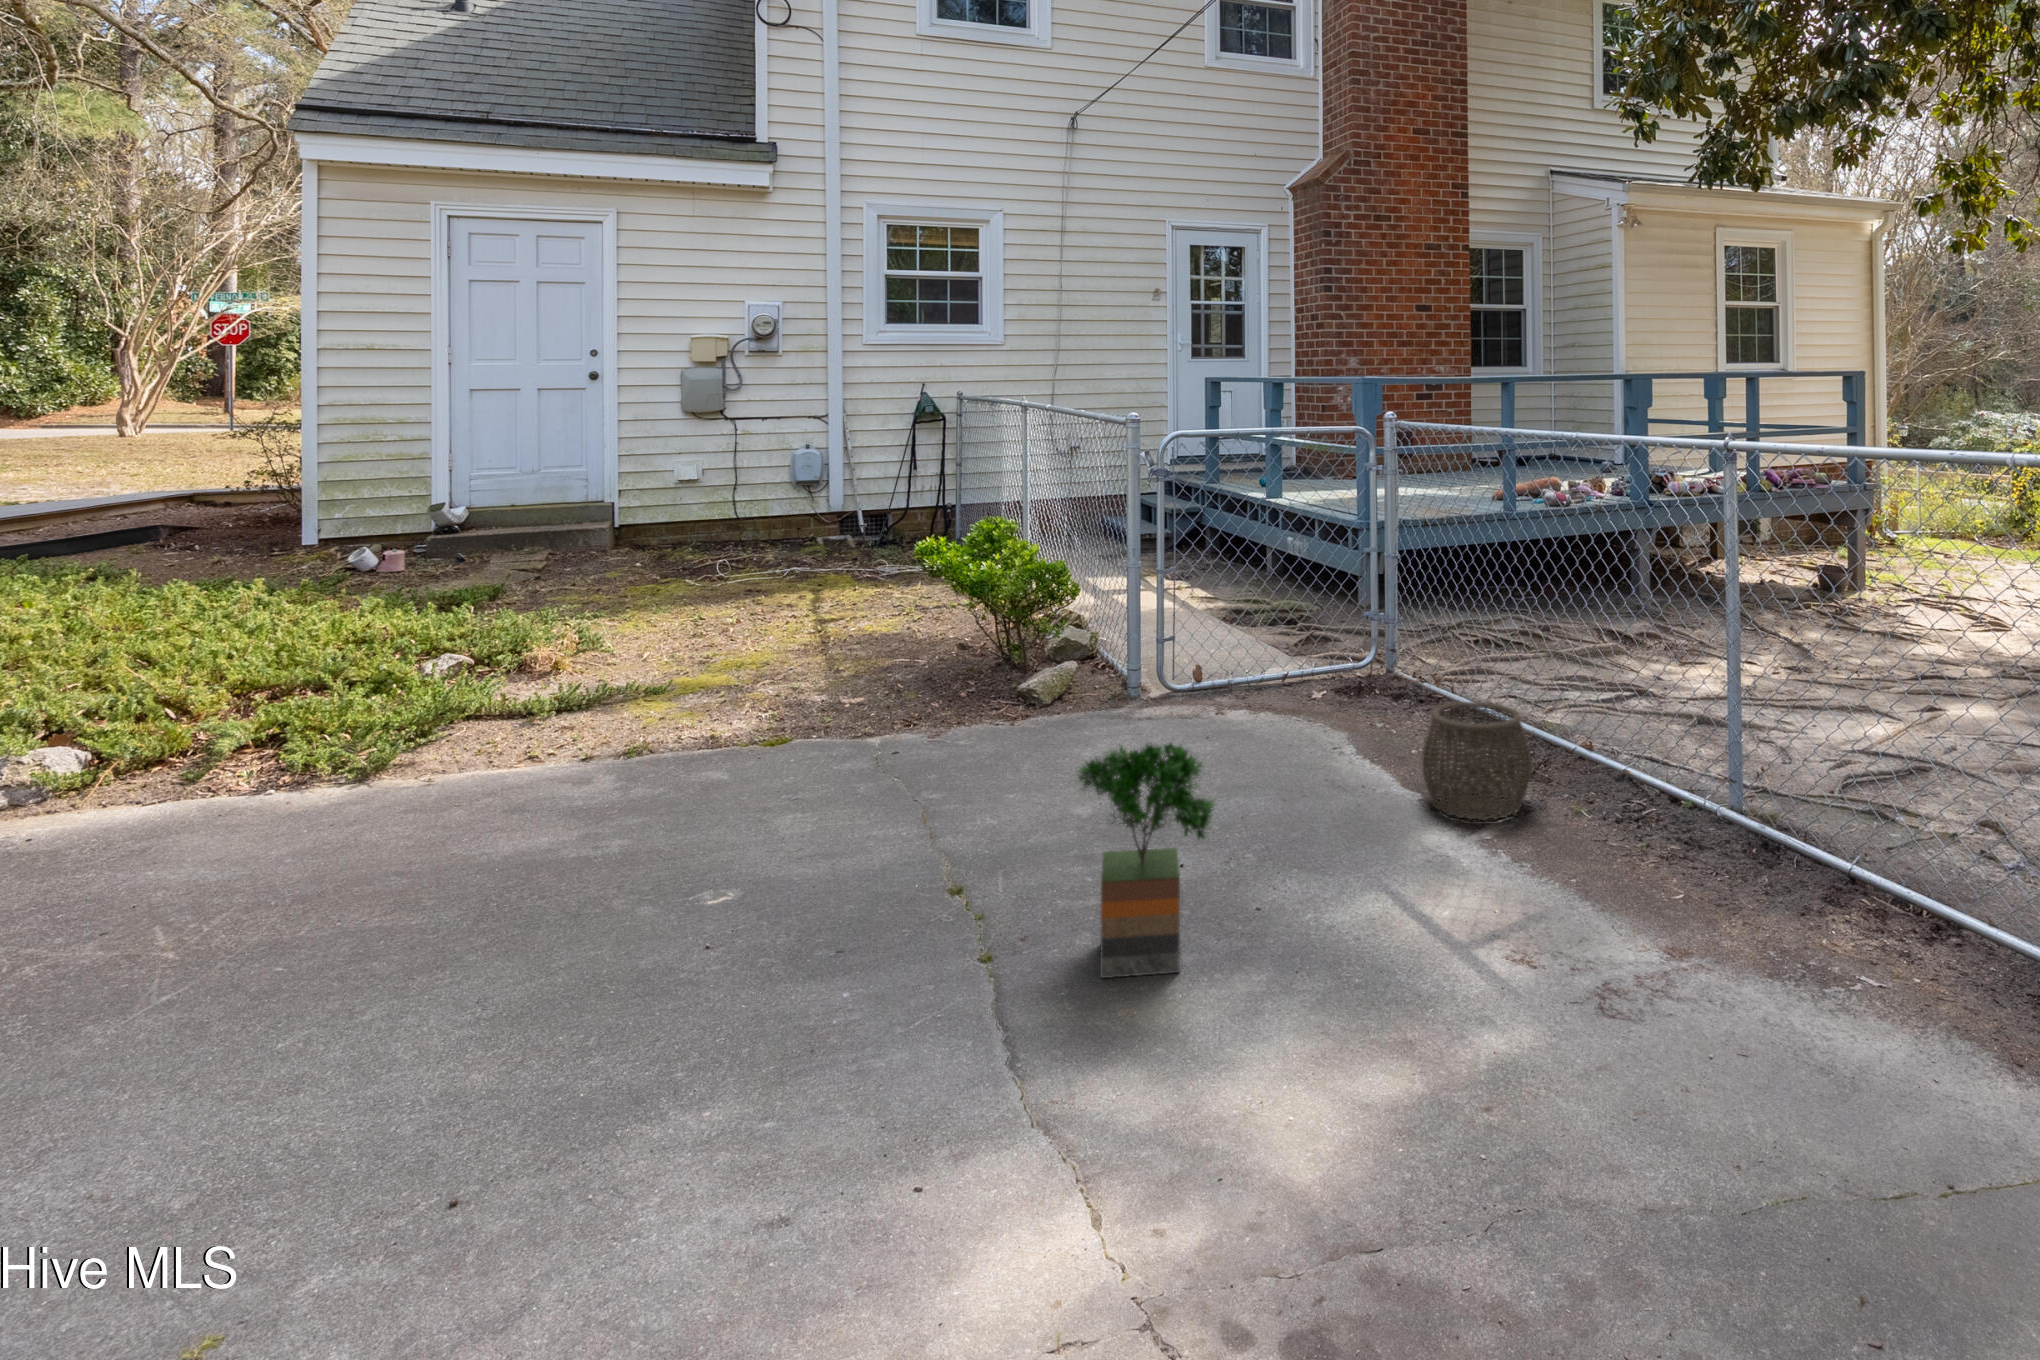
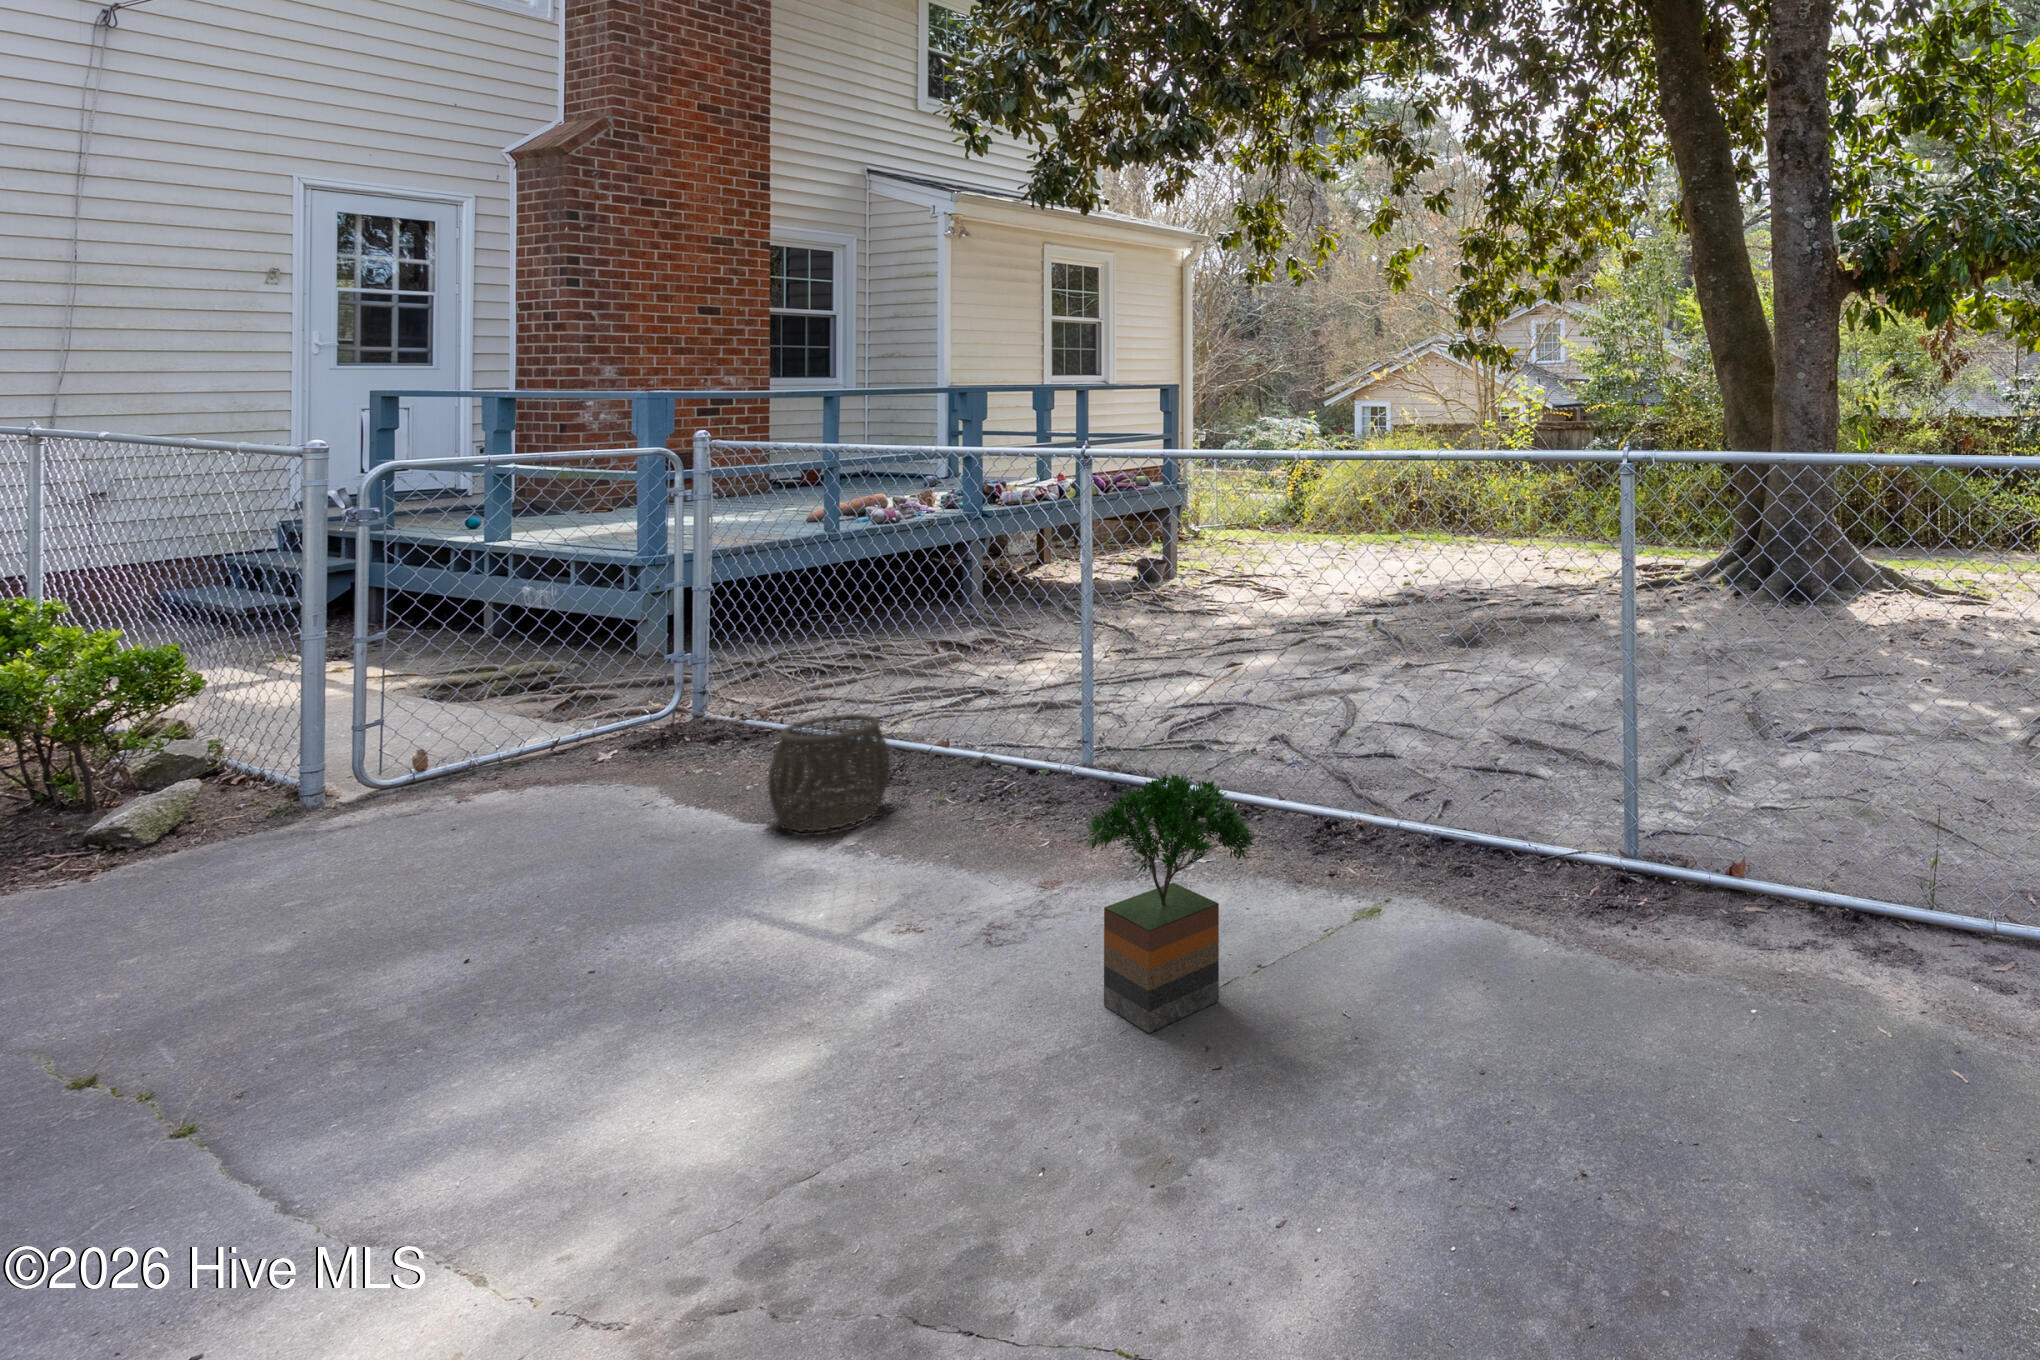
potted tree: present [1078,743,1217,978] -> present [1085,774,1255,1033]

